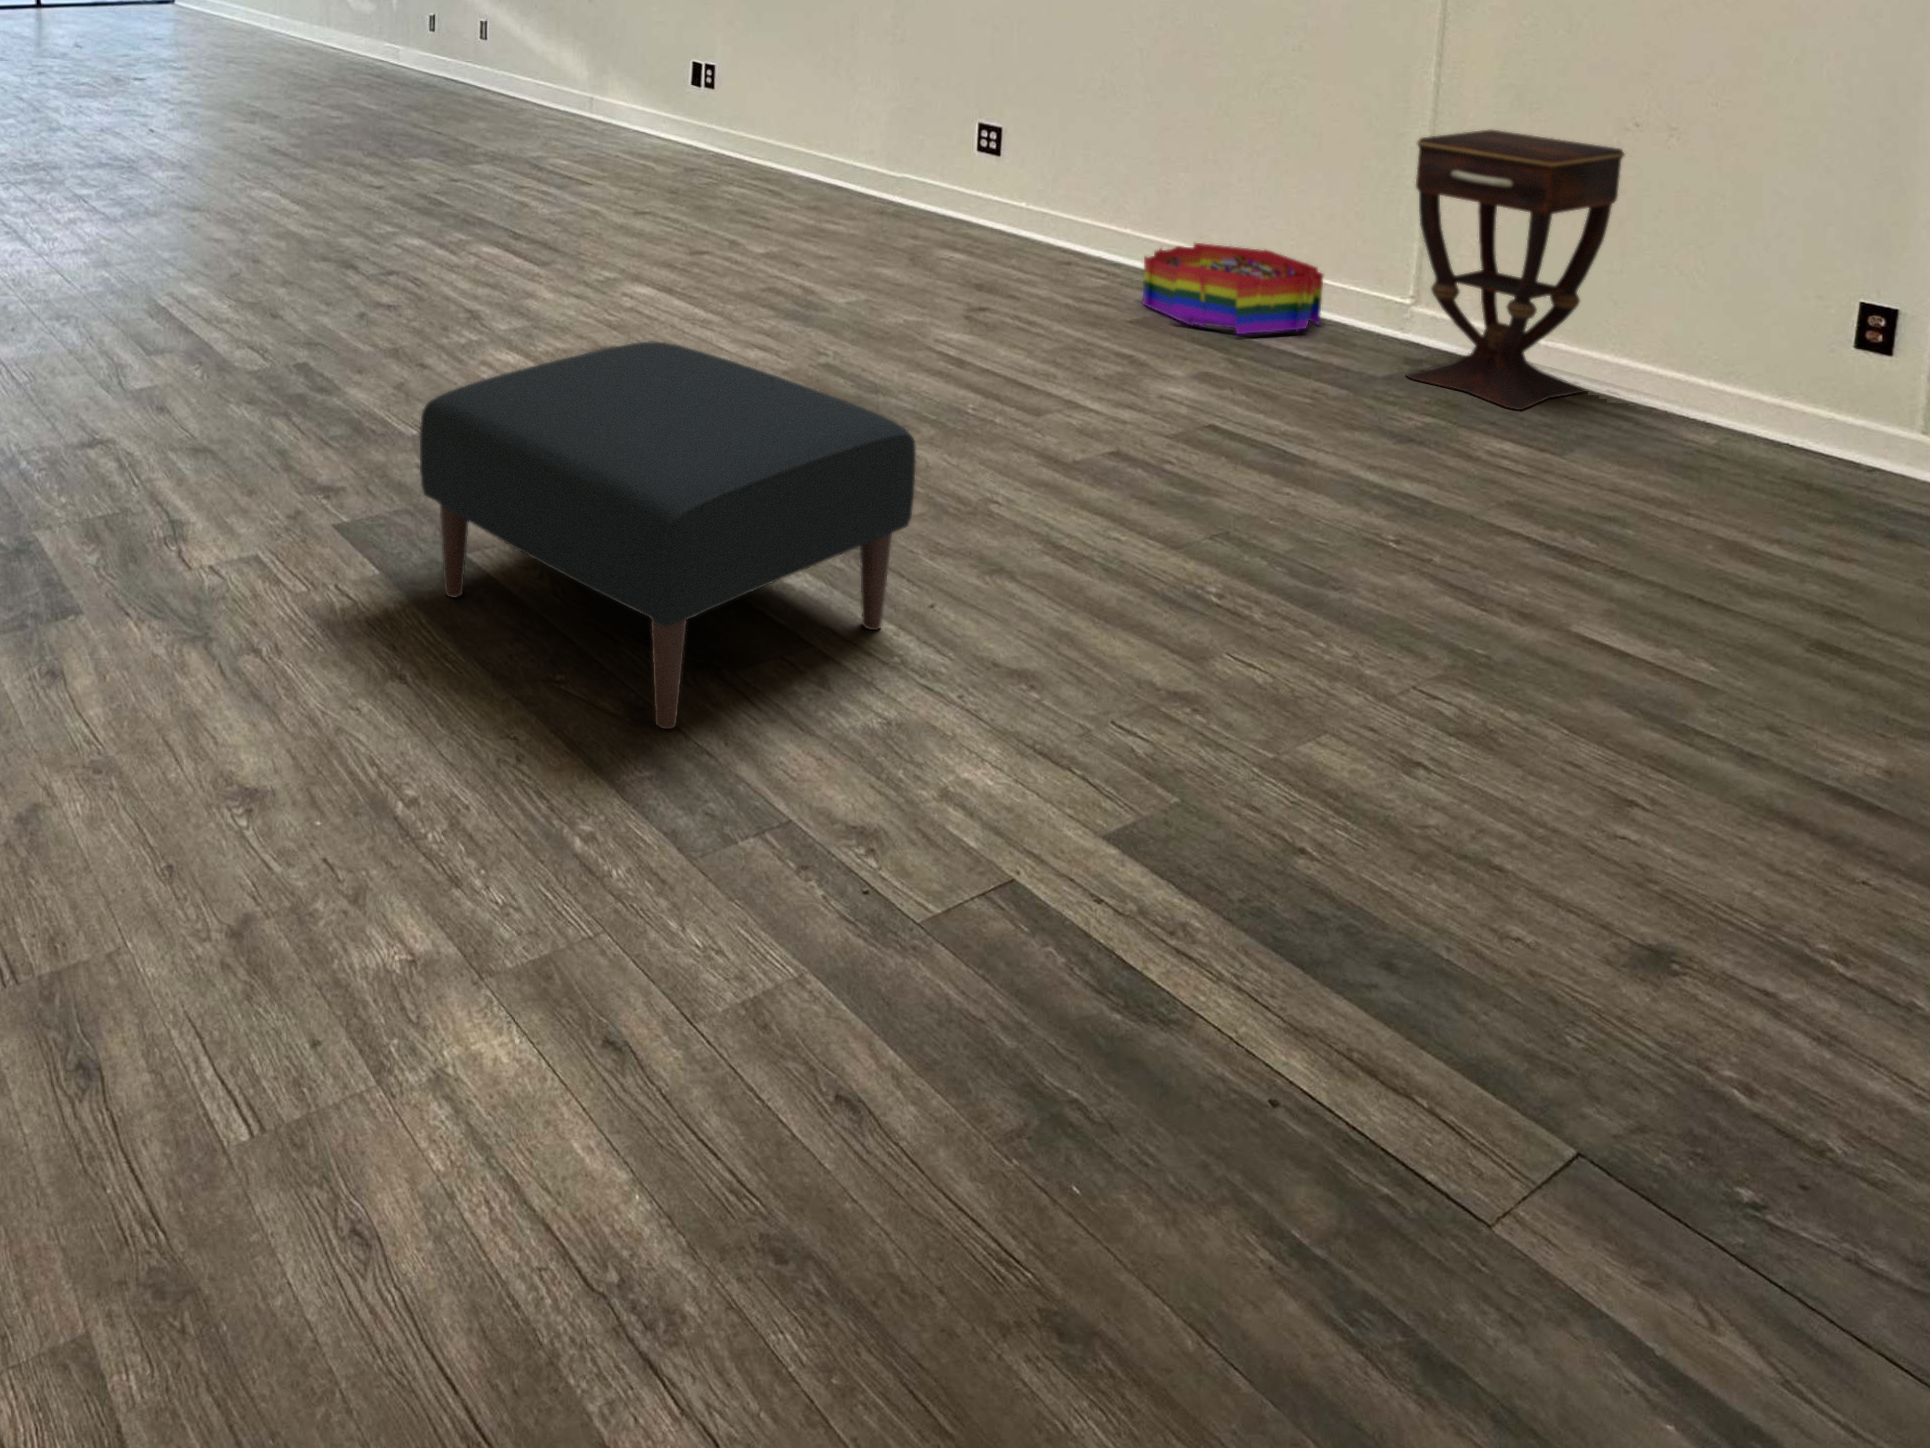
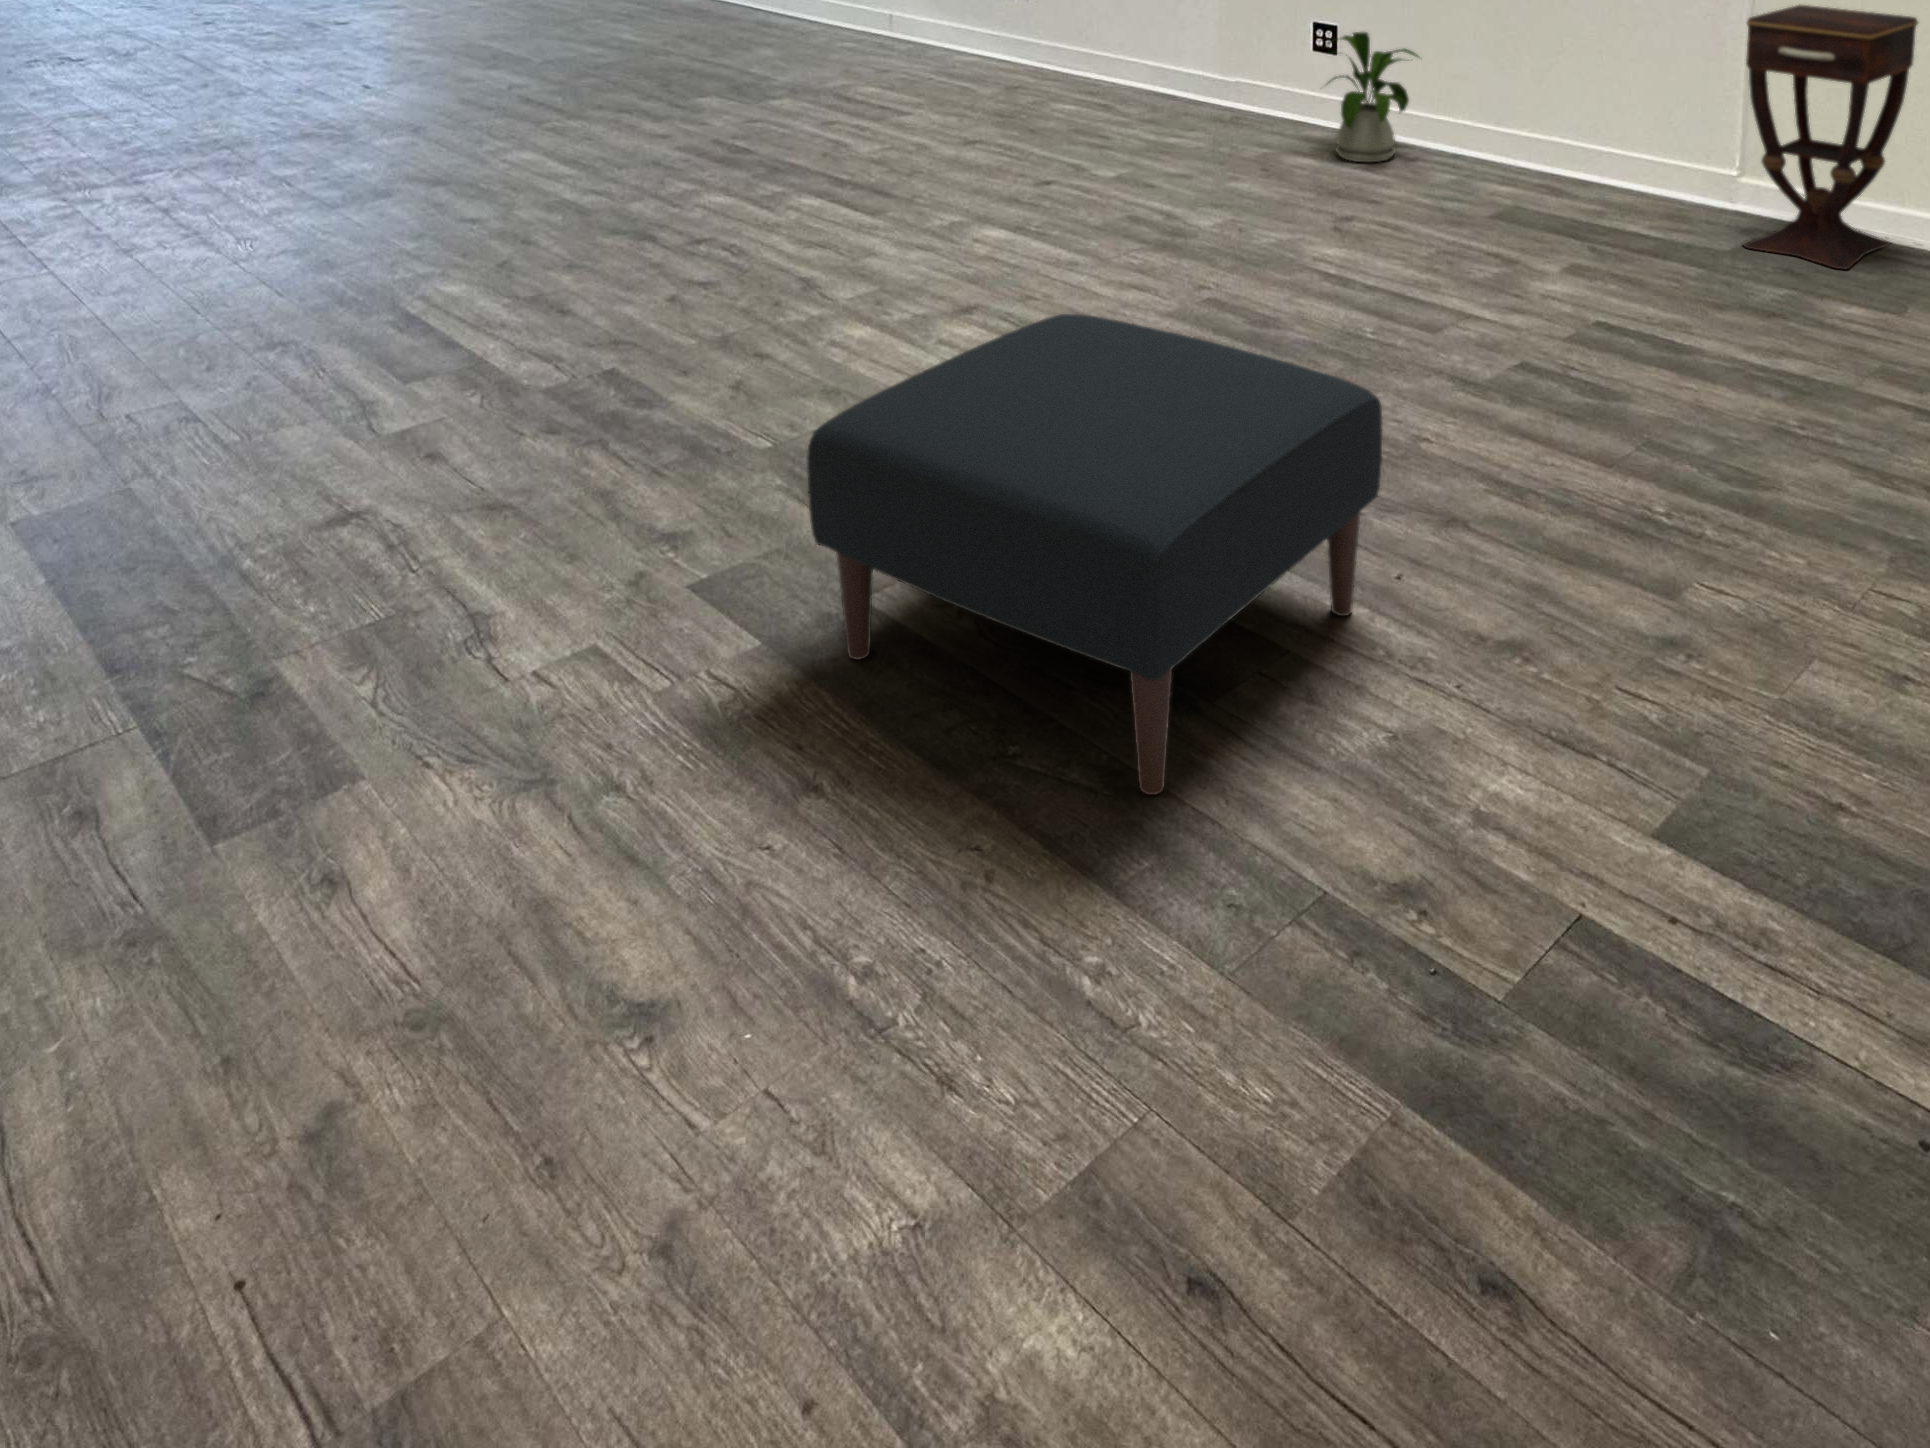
house plant: none [976,133,1082,264] -> present [1328,32,1419,162]
storage bin: present [1143,243,1323,334] -> none [1491,129,1655,219]

